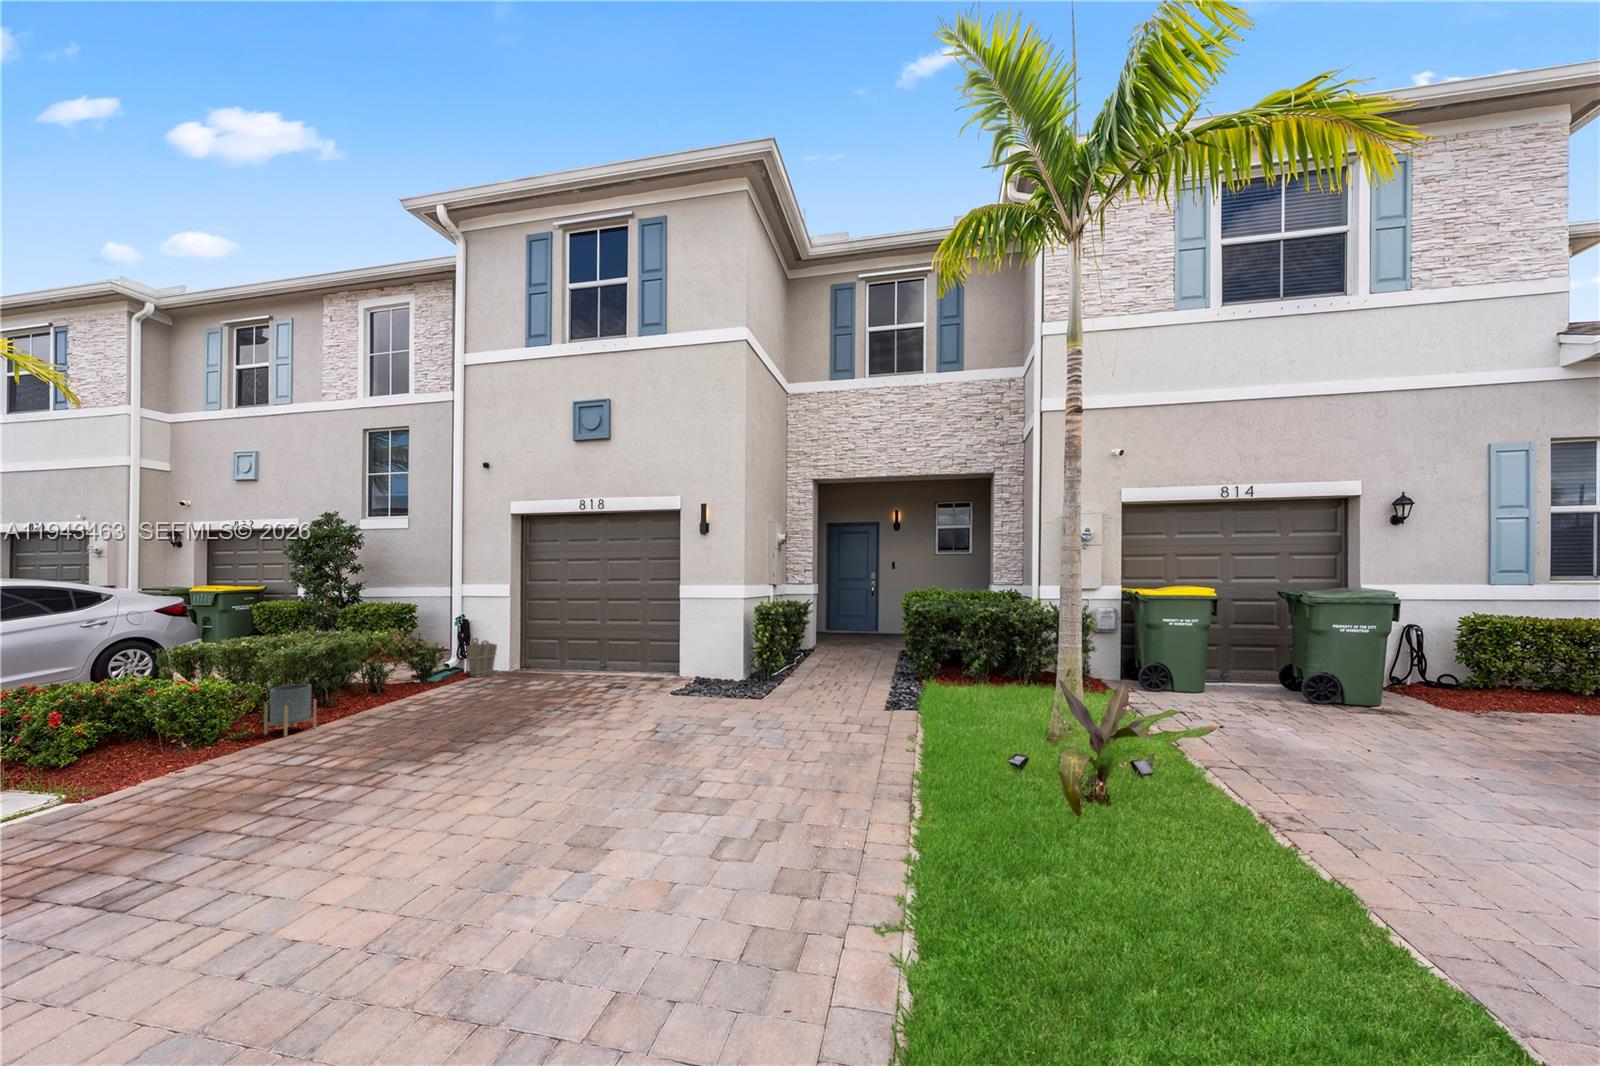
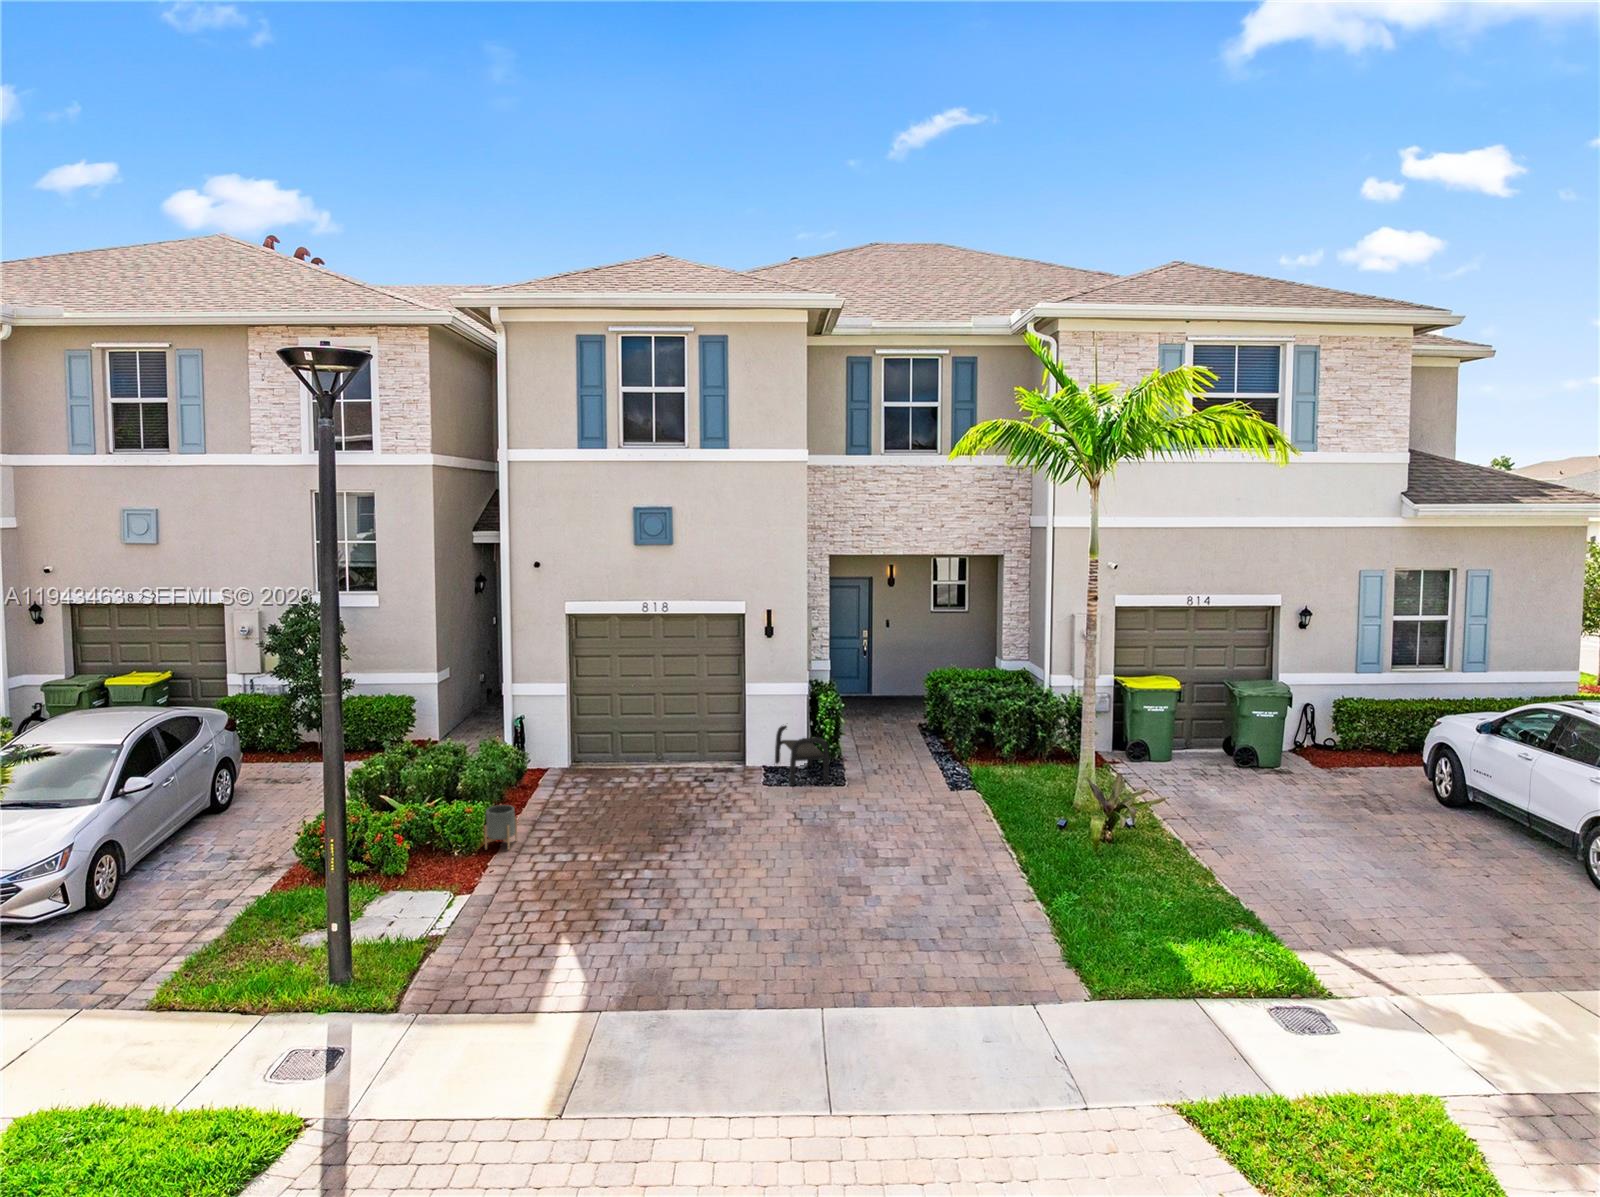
bench: none [699,629,752,695] -> present [775,725,829,786]
bucket: present [466,638,497,677] -> none [532,738,560,777]

